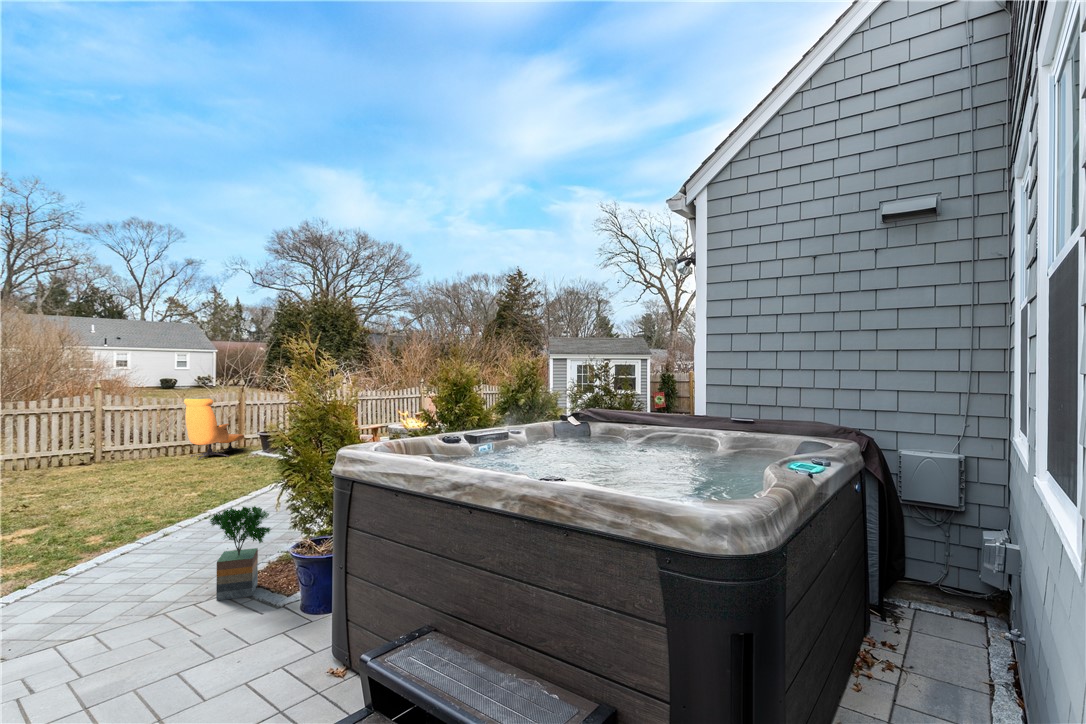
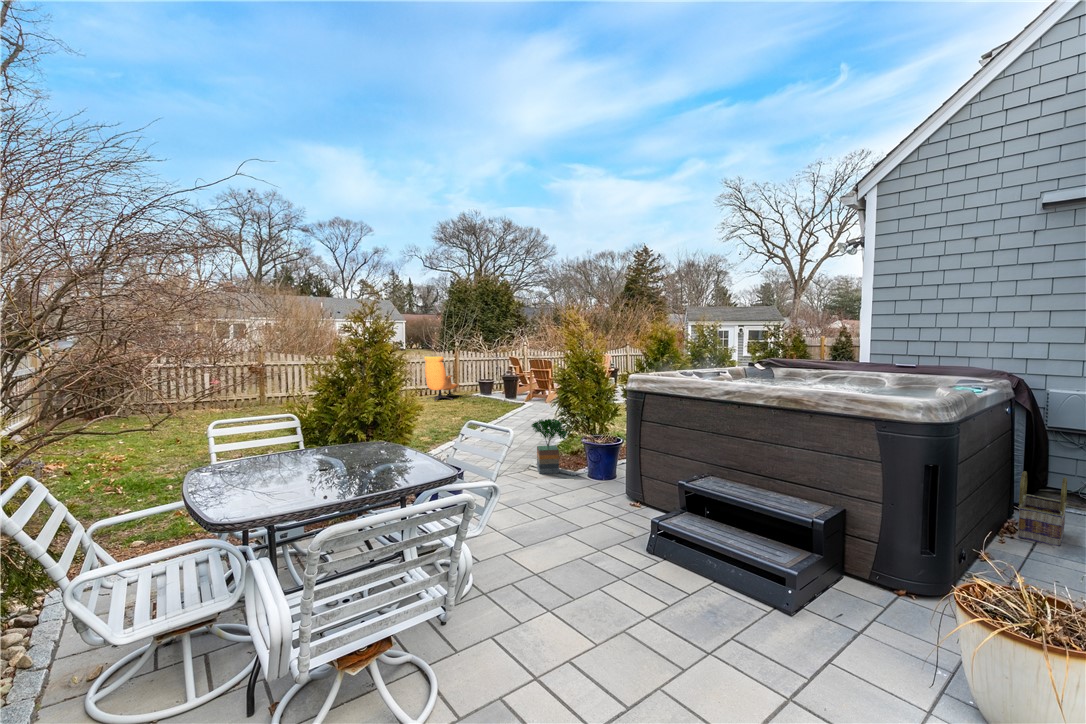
basket: none [872,577,932,700] -> present [1018,471,1067,546]

